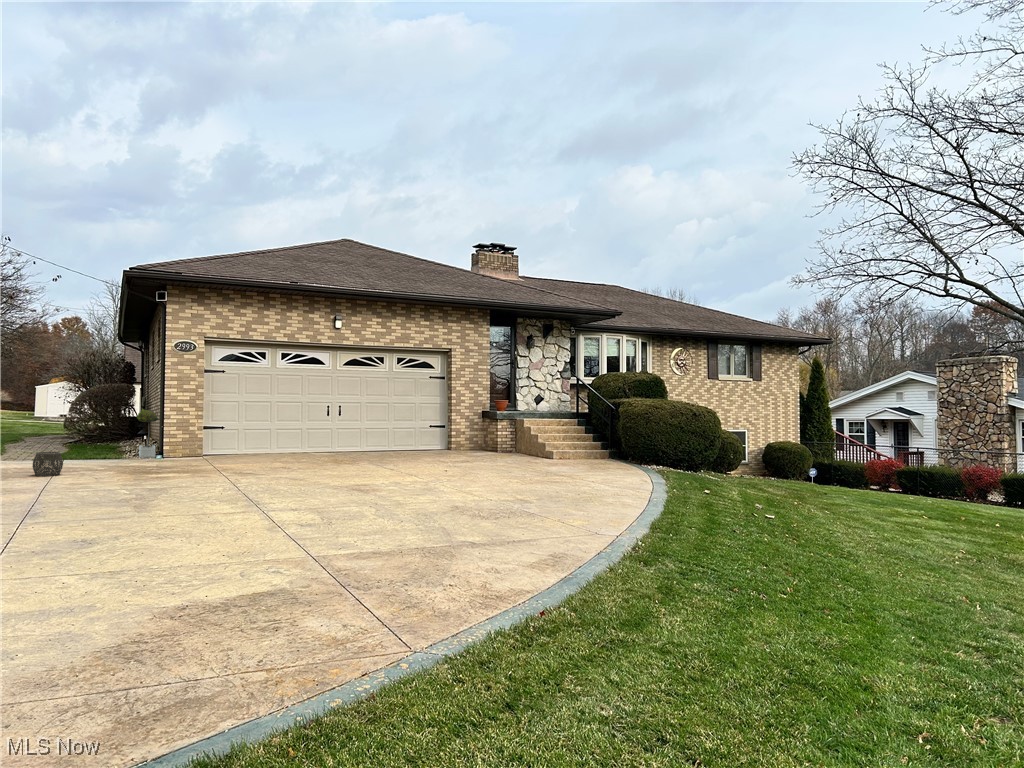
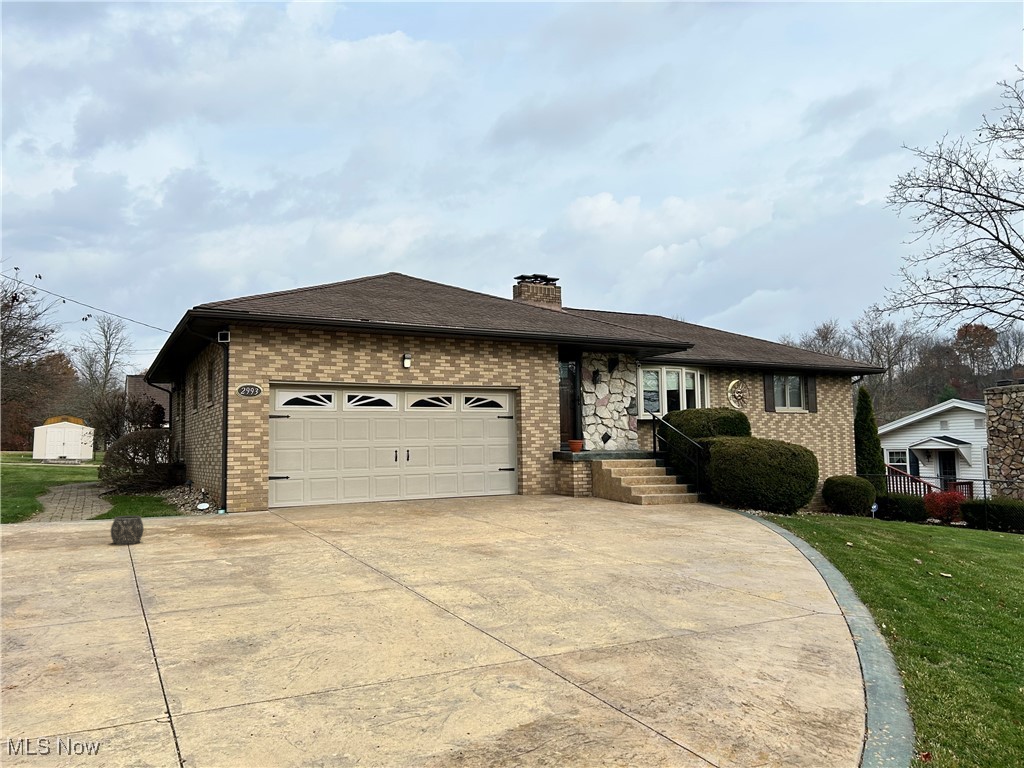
potted tree: present [137,409,159,458] -> none [198,460,222,515]

